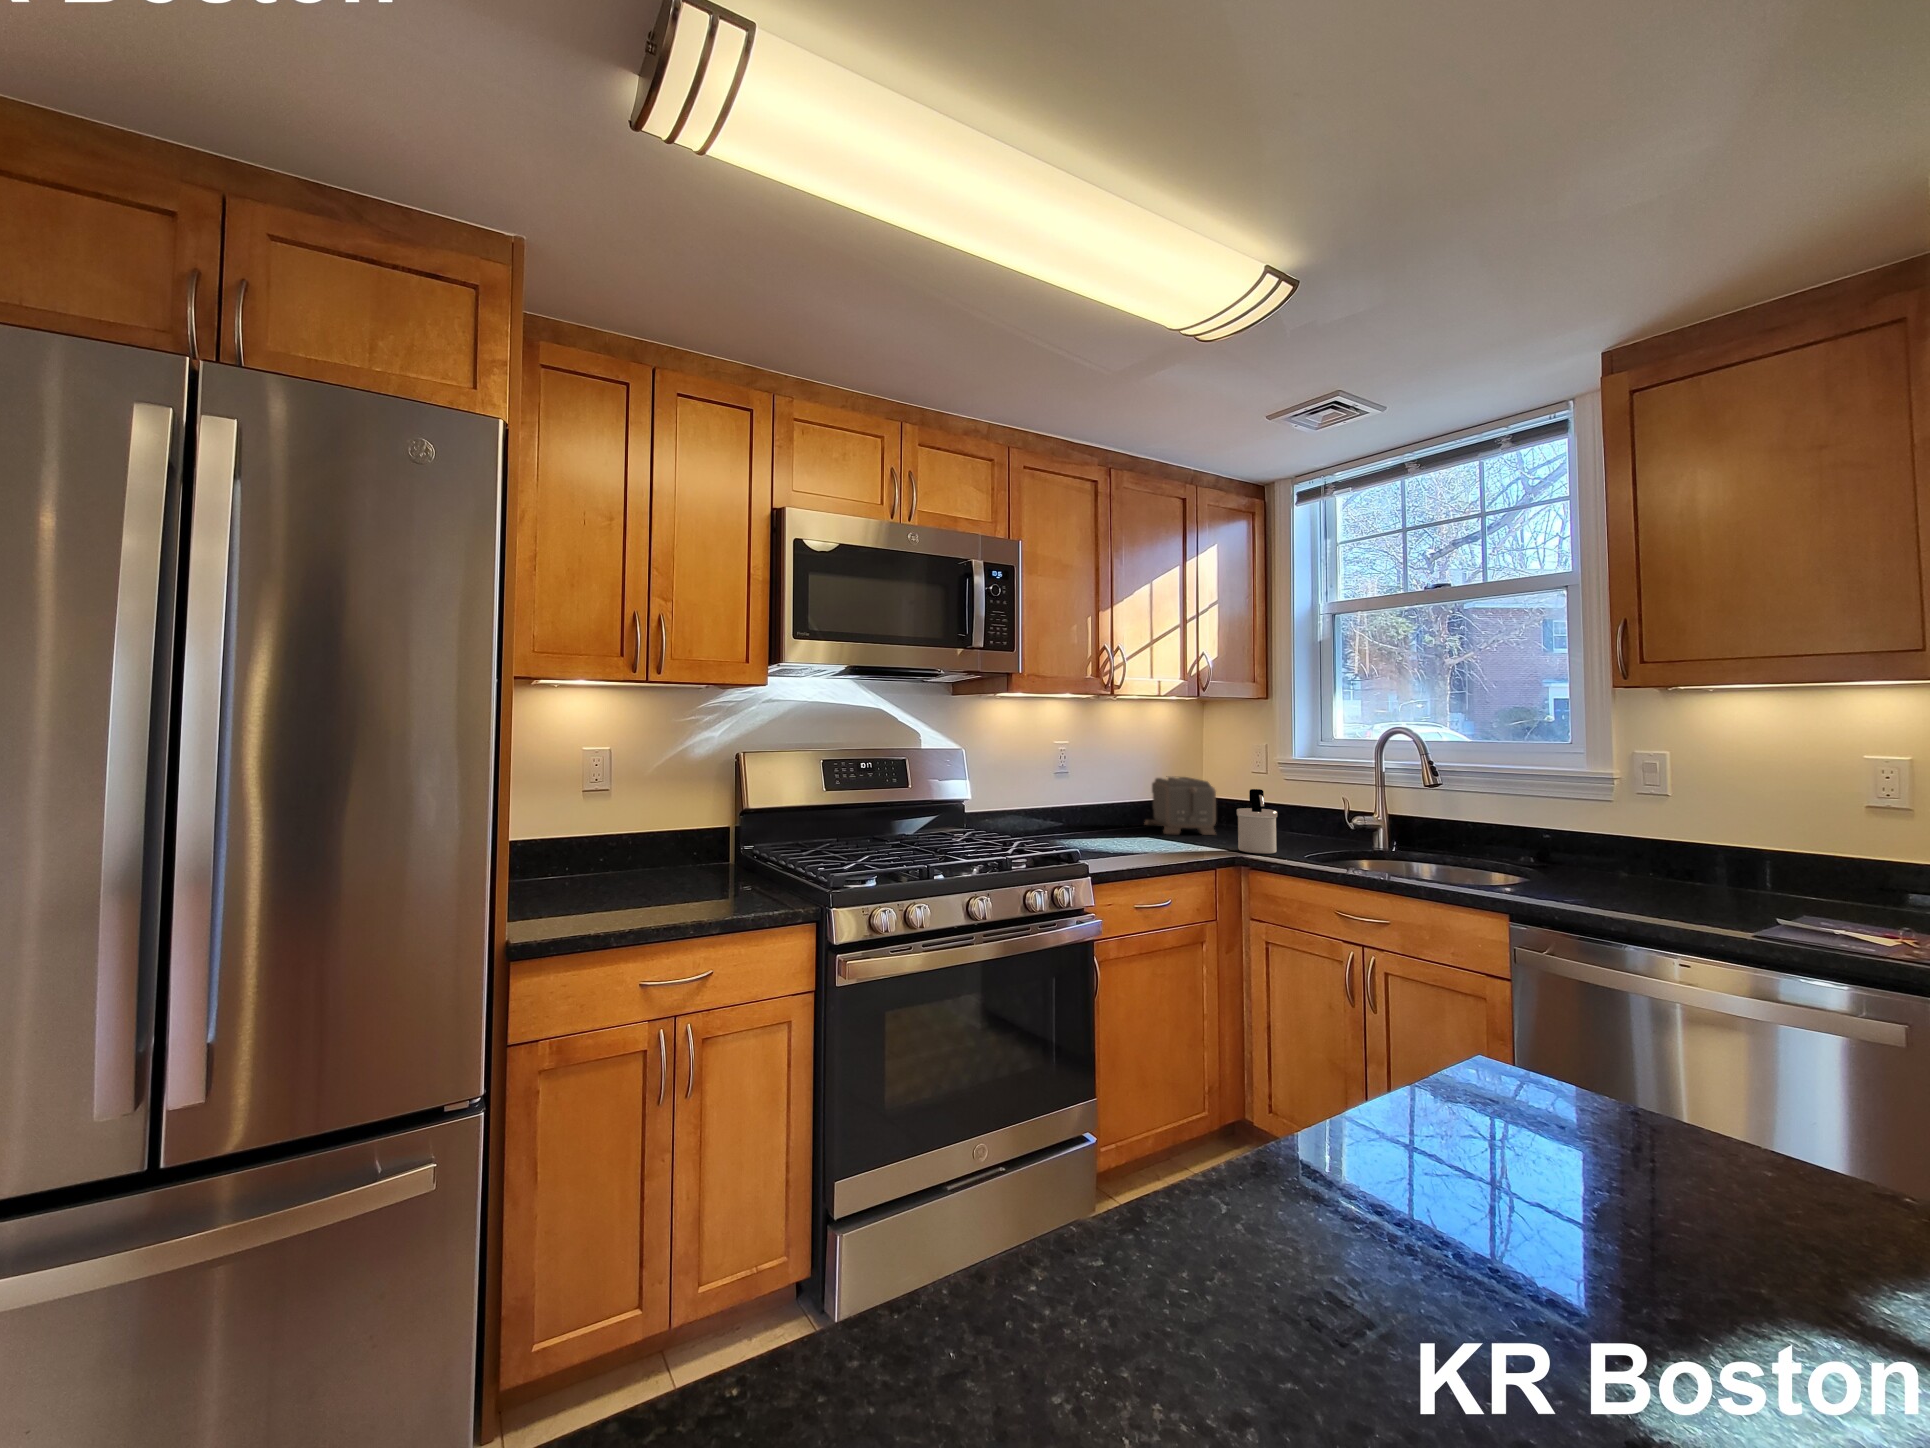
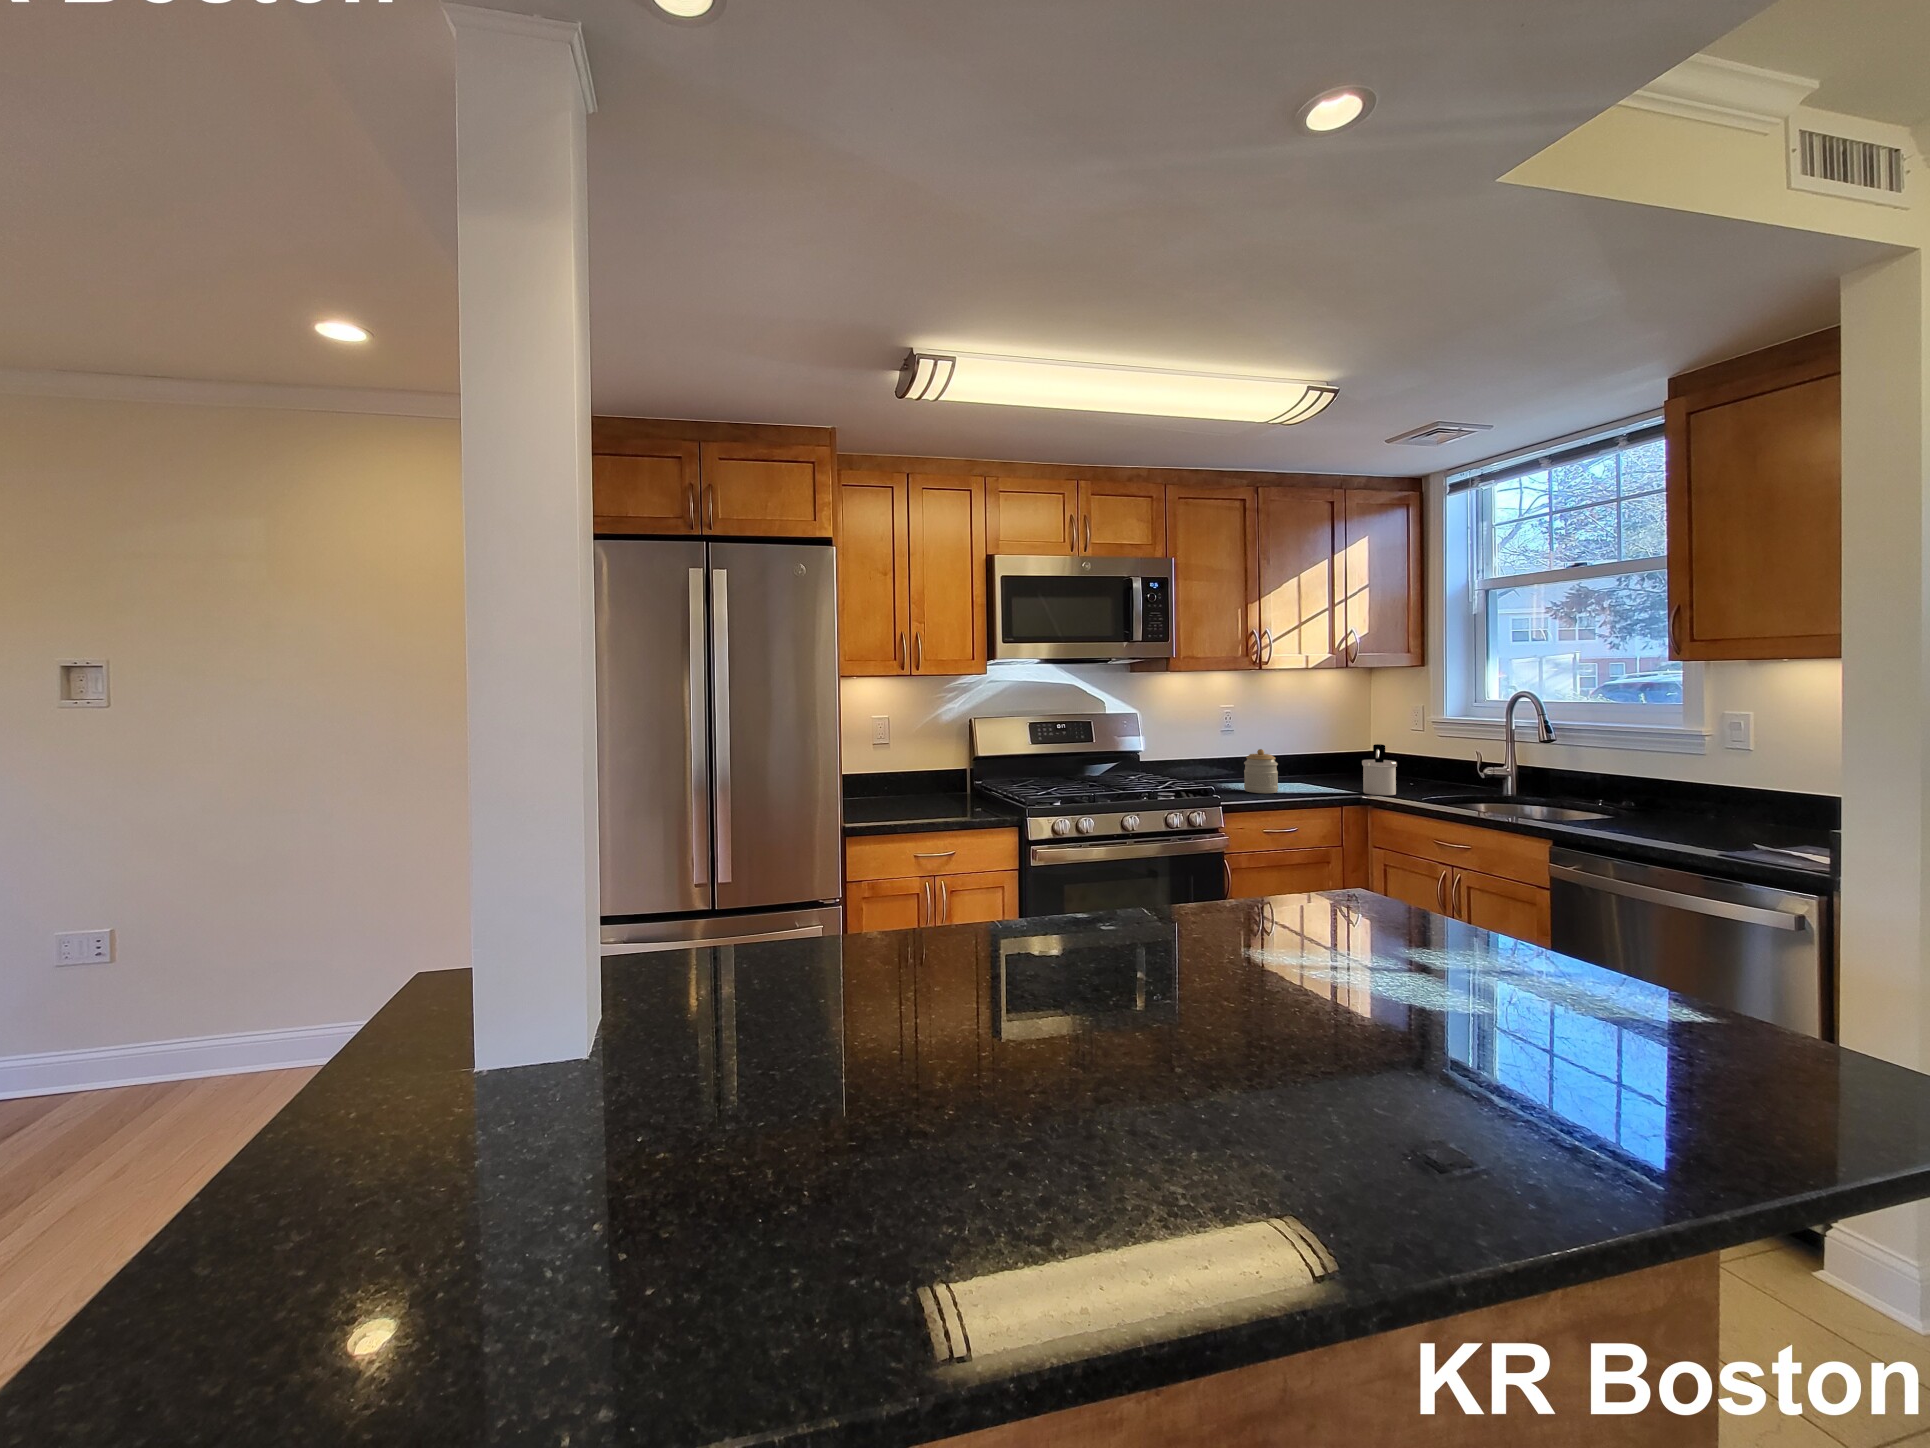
toaster: present [1145,776,1216,835] -> none [1307,733,1364,782]
jar: none [1104,796,1147,855] -> present [1244,749,1278,793]

